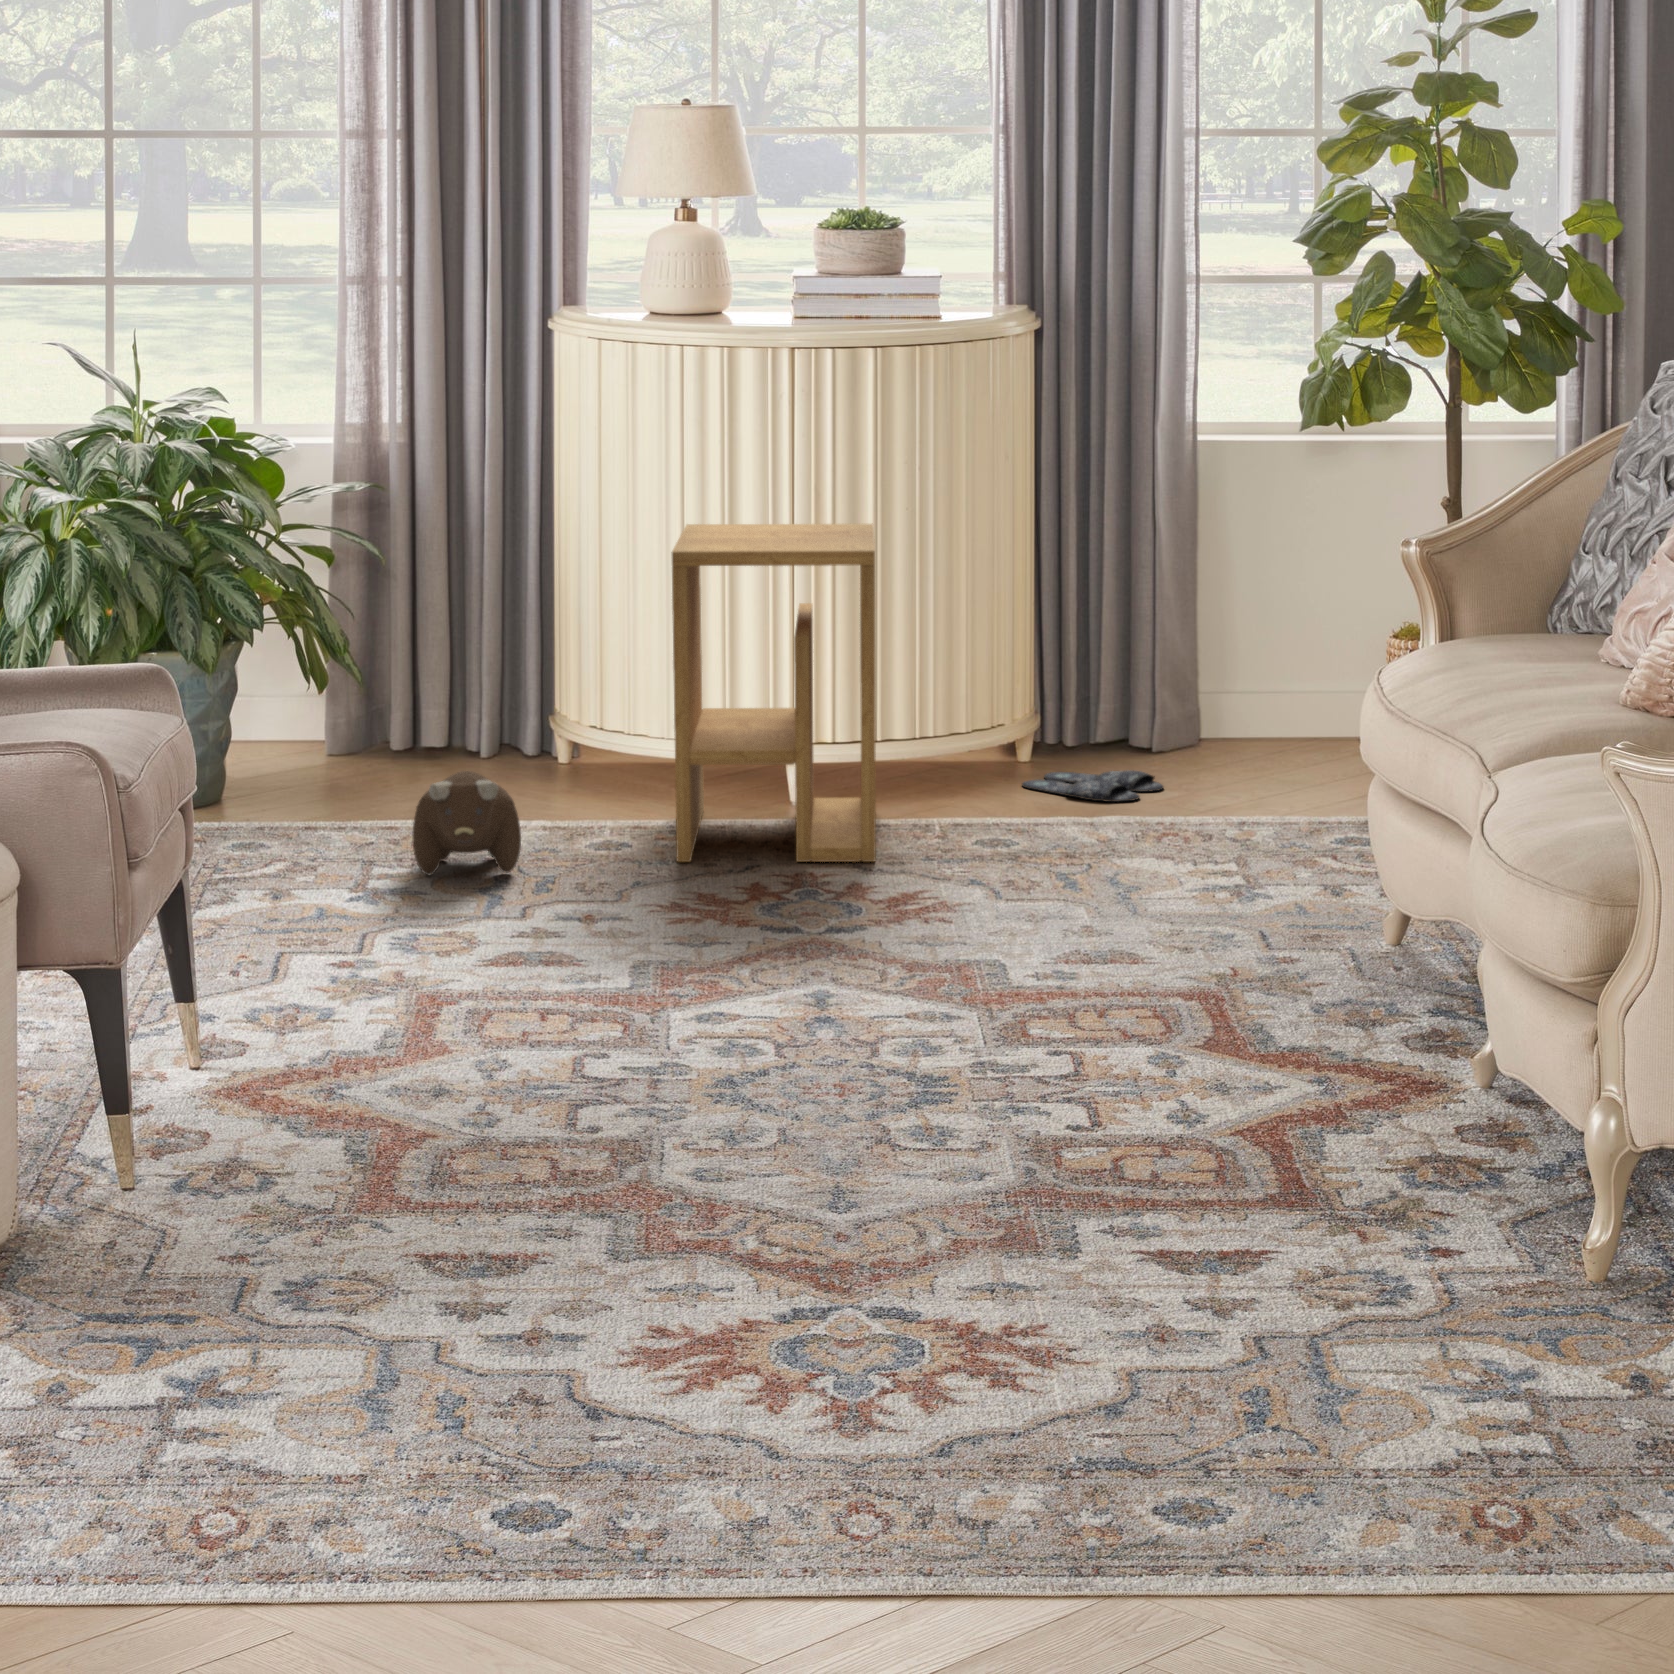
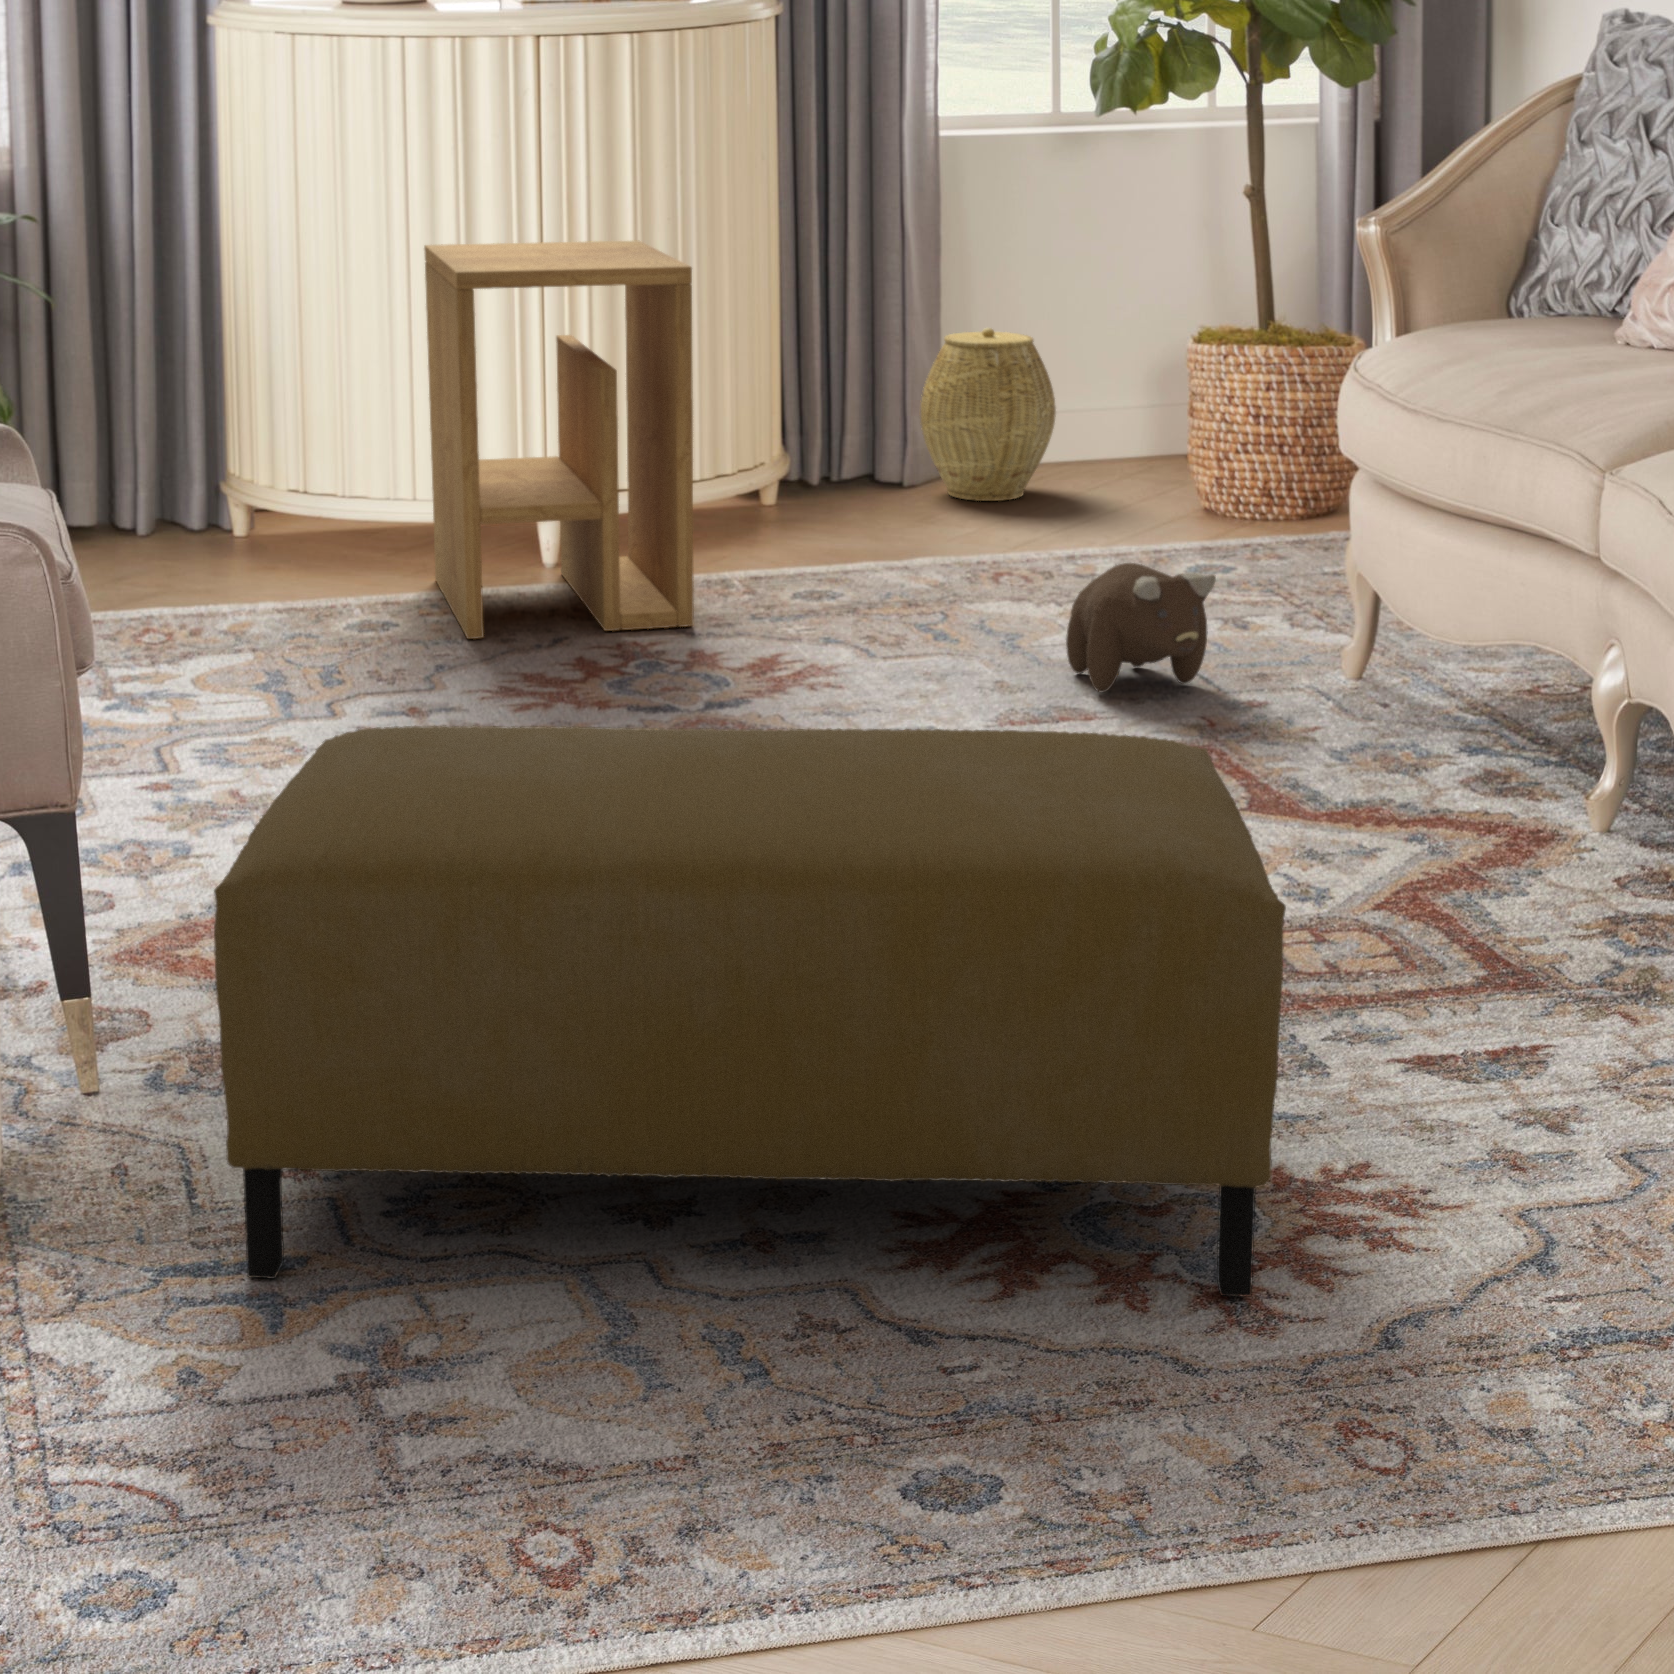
woven basket: none [1180,603,1306,762] -> present [920,328,1056,501]
slippers: present [1022,770,1163,802] -> none [782,514,936,549]
plush toy: present [412,771,521,875] -> present [1066,563,1216,692]
ottoman: none [120,922,975,1419] -> present [214,725,1286,1296]

